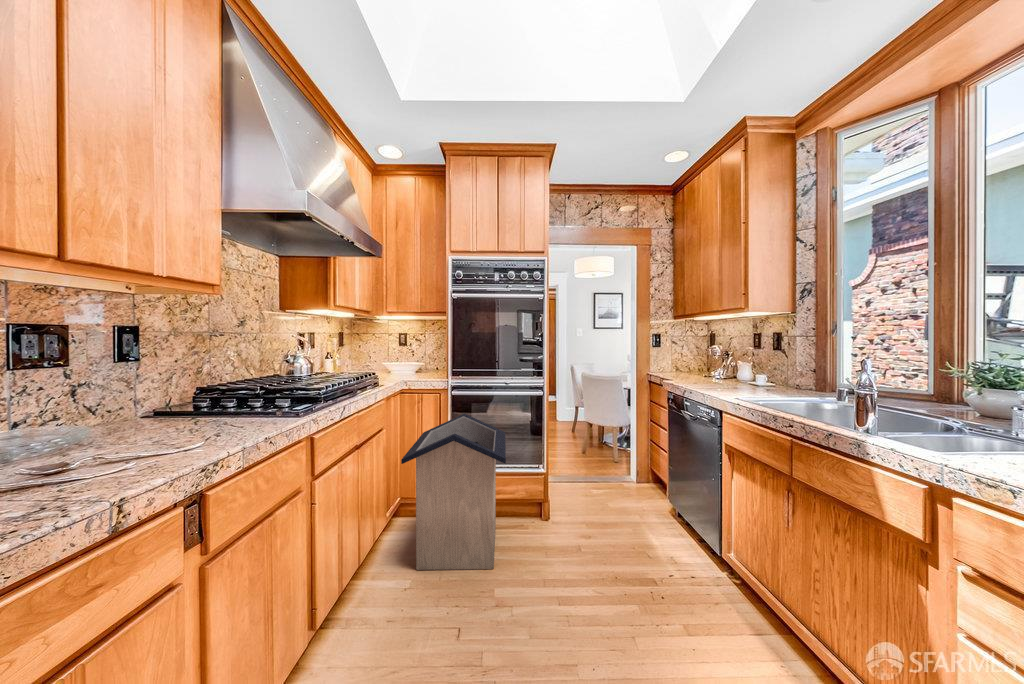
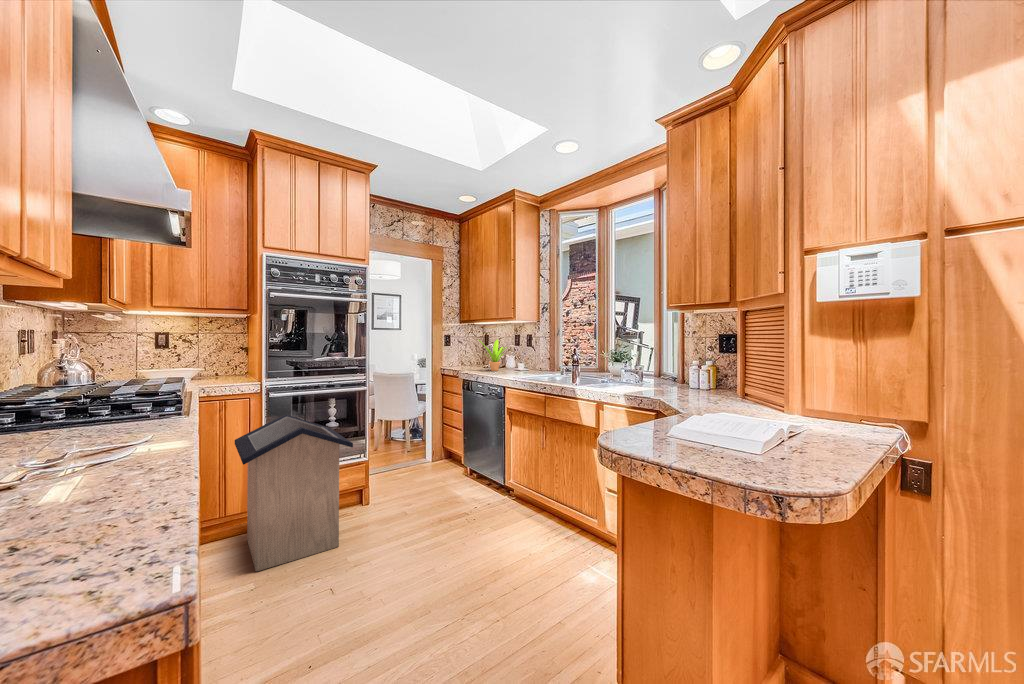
potted plant: none [691,339,737,382] -> present [479,340,507,371]

